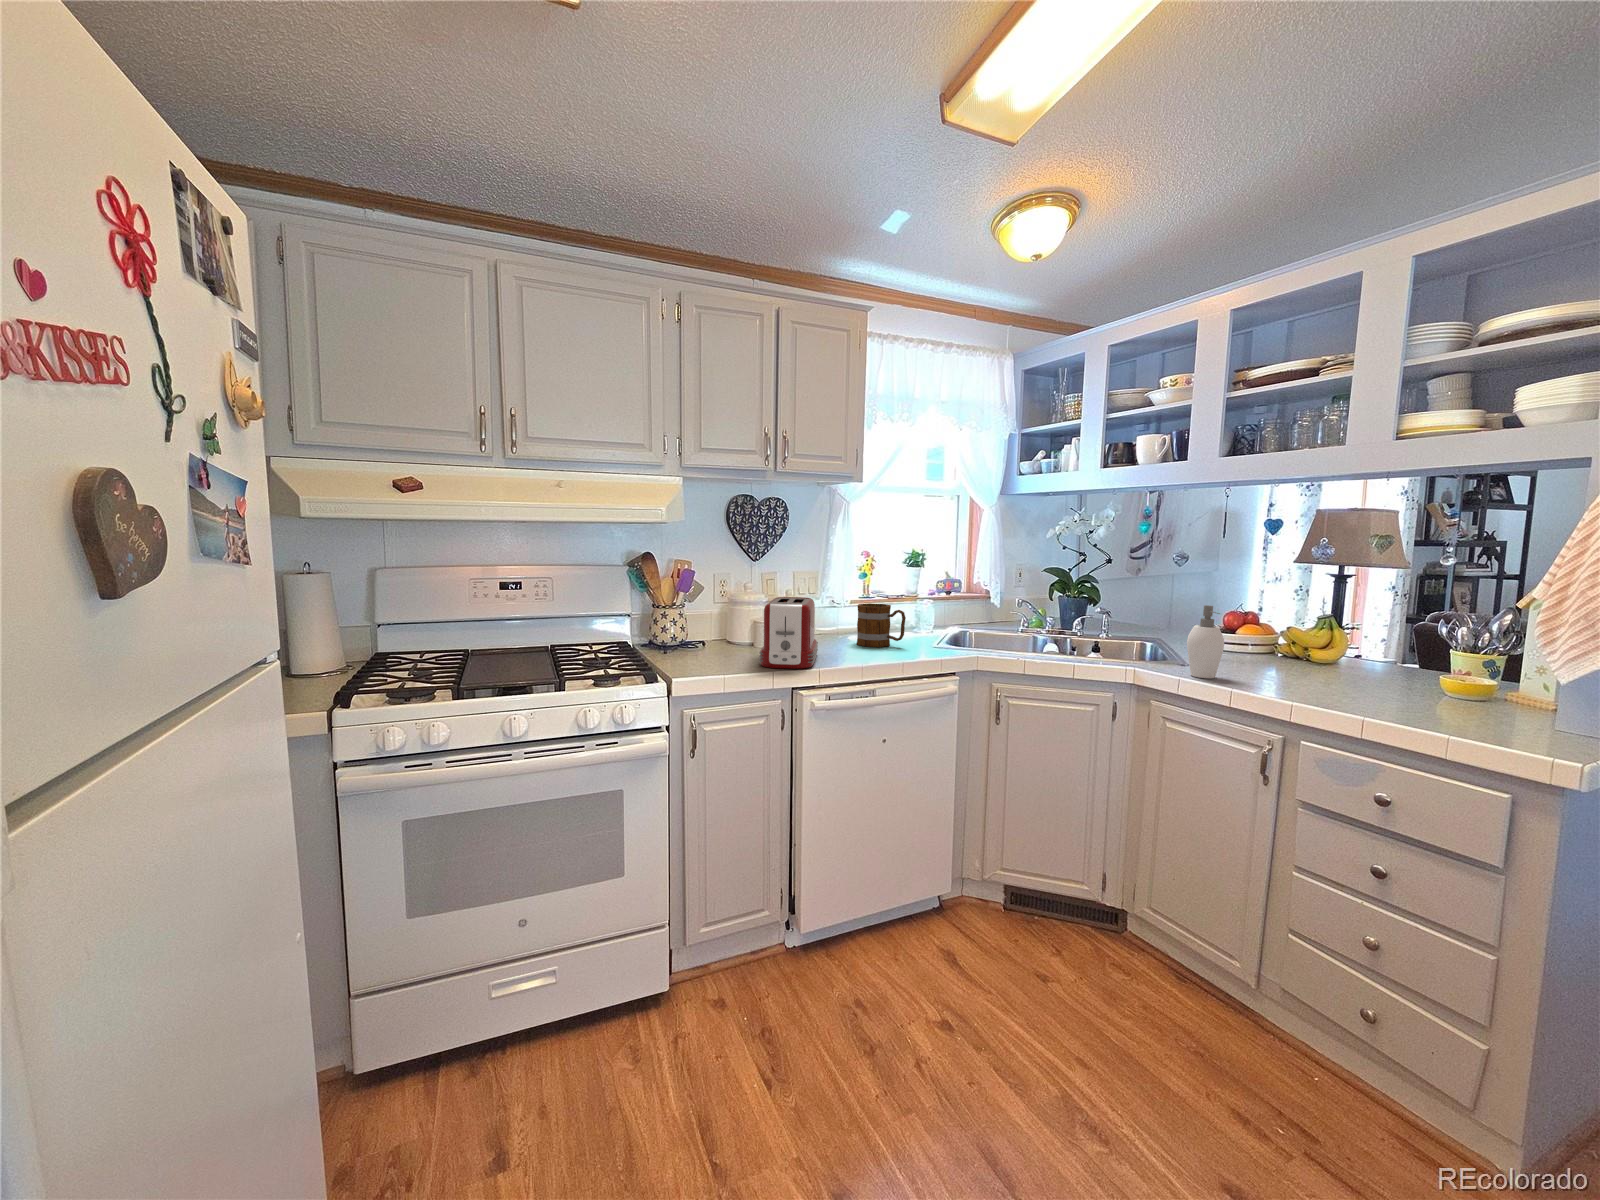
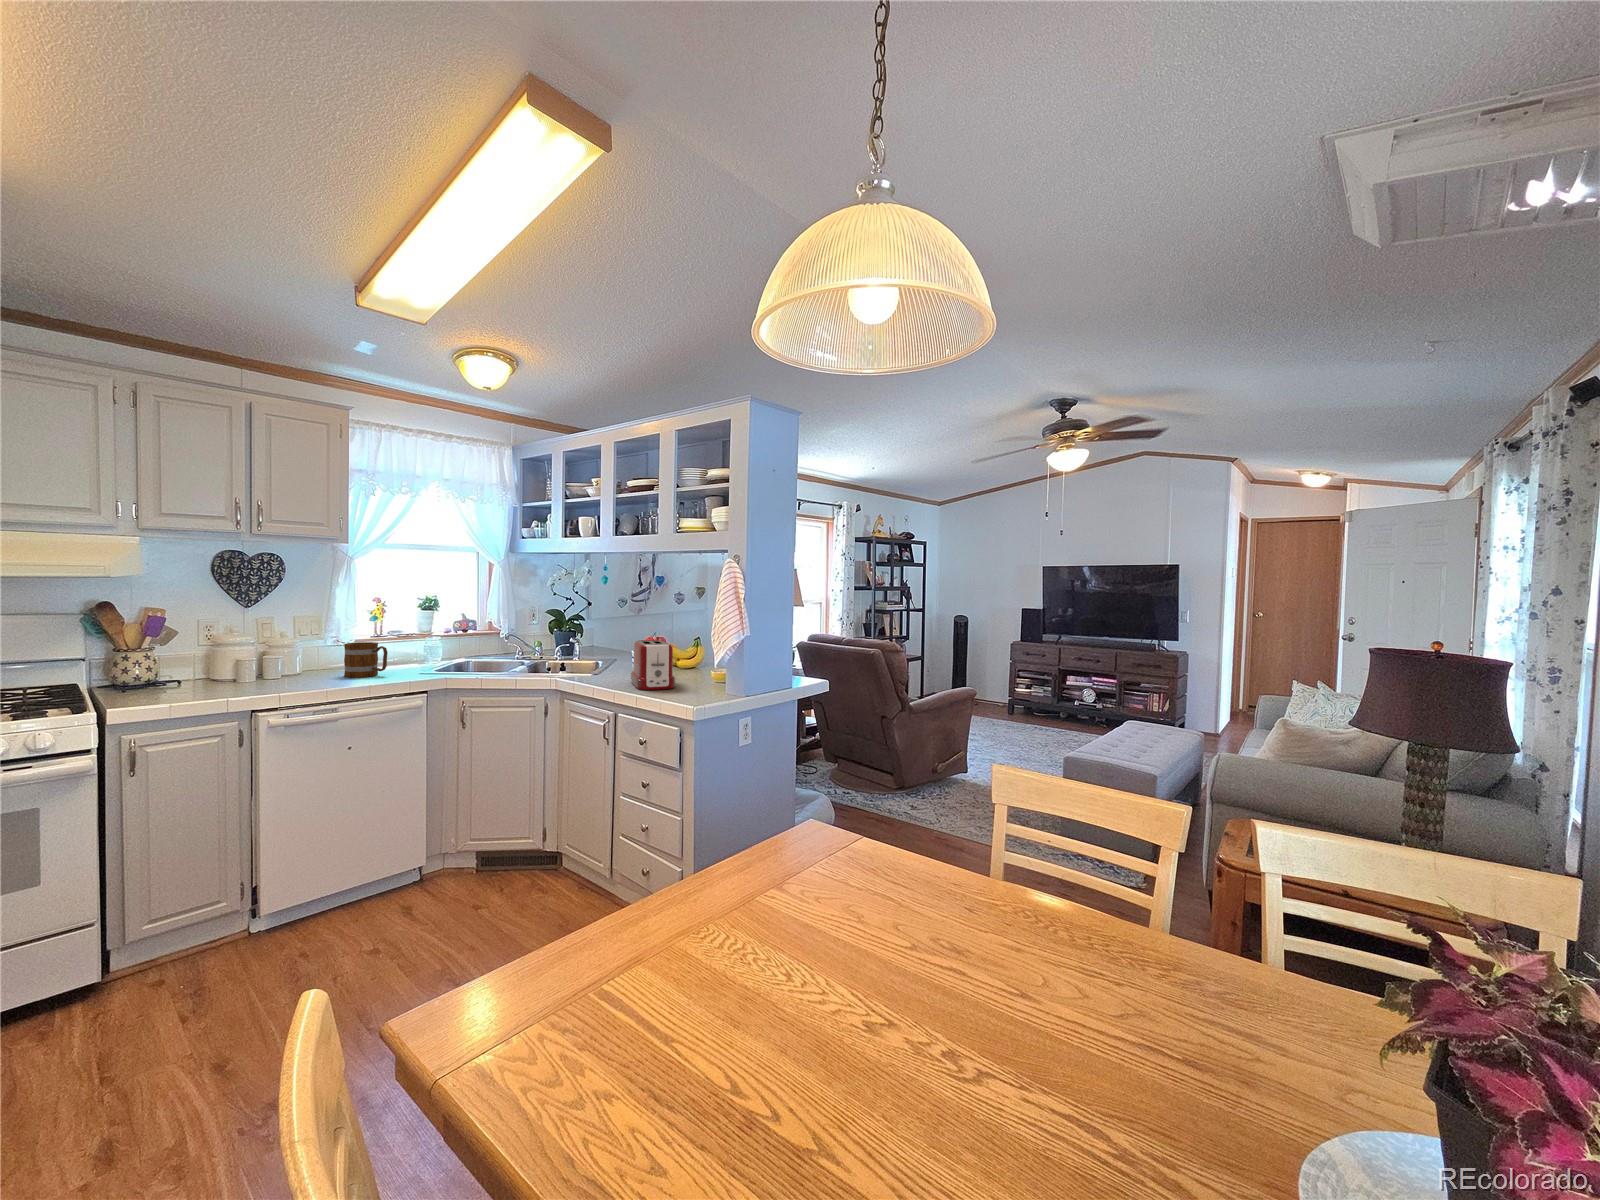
toaster: present [759,597,818,669] -> present [631,640,675,690]
soap dispenser: present [1187,605,1224,678] -> none [580,634,602,682]

